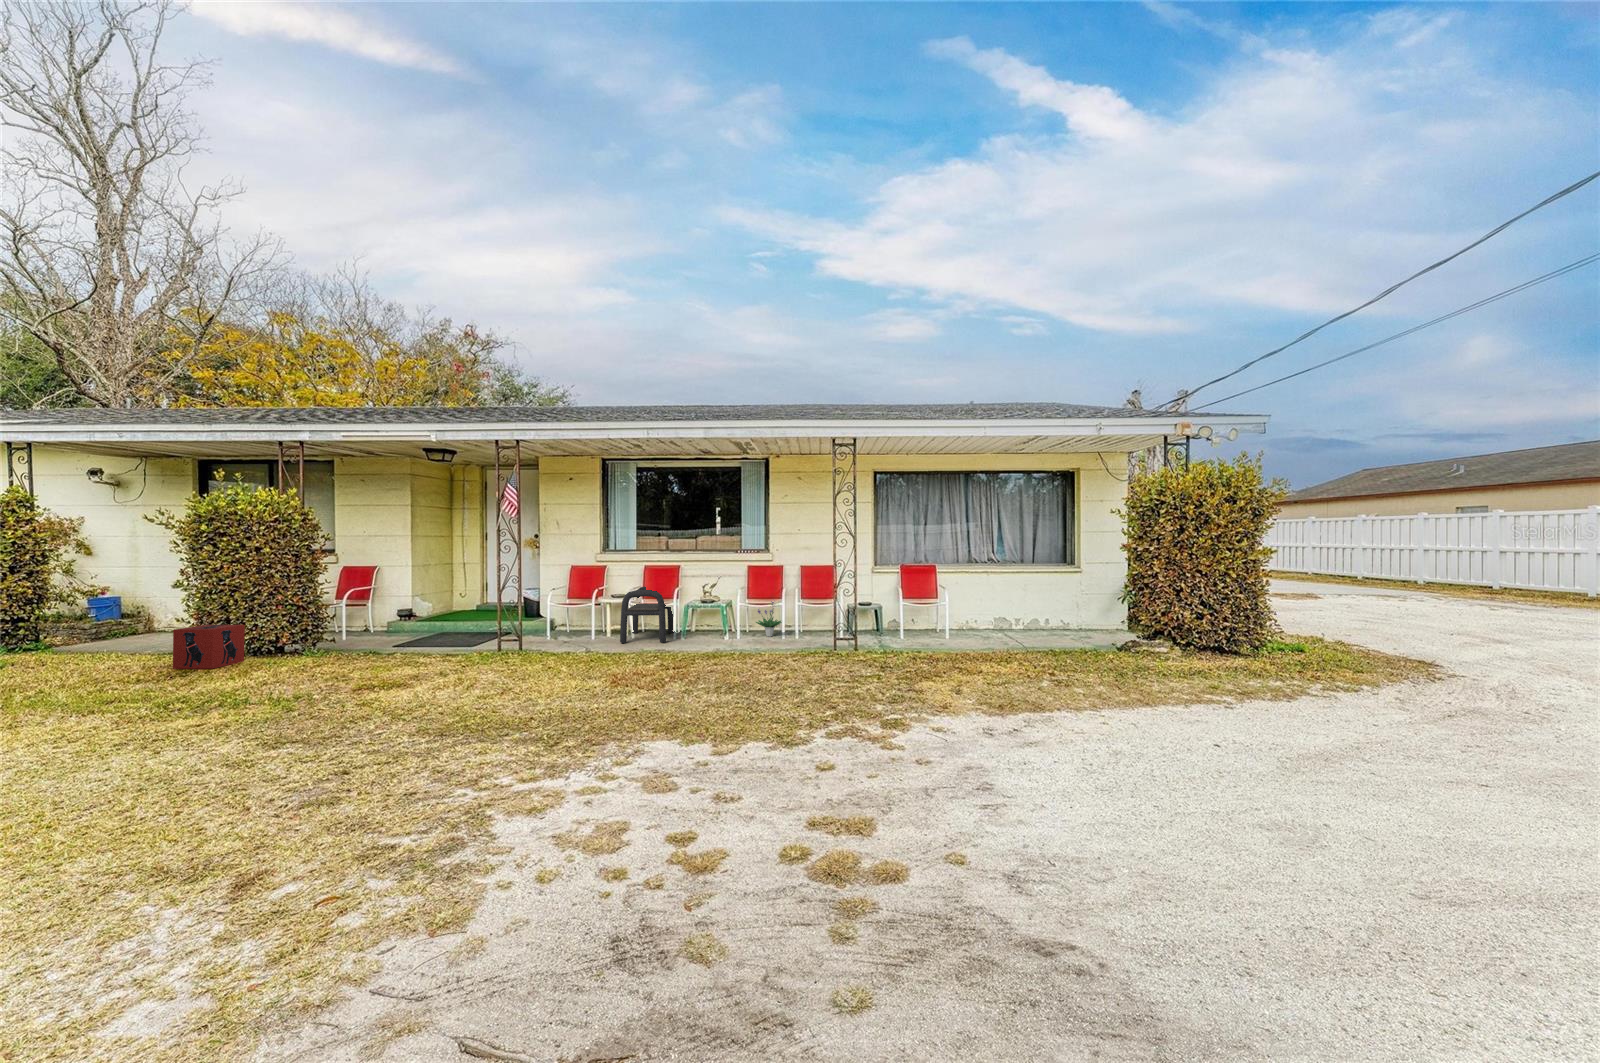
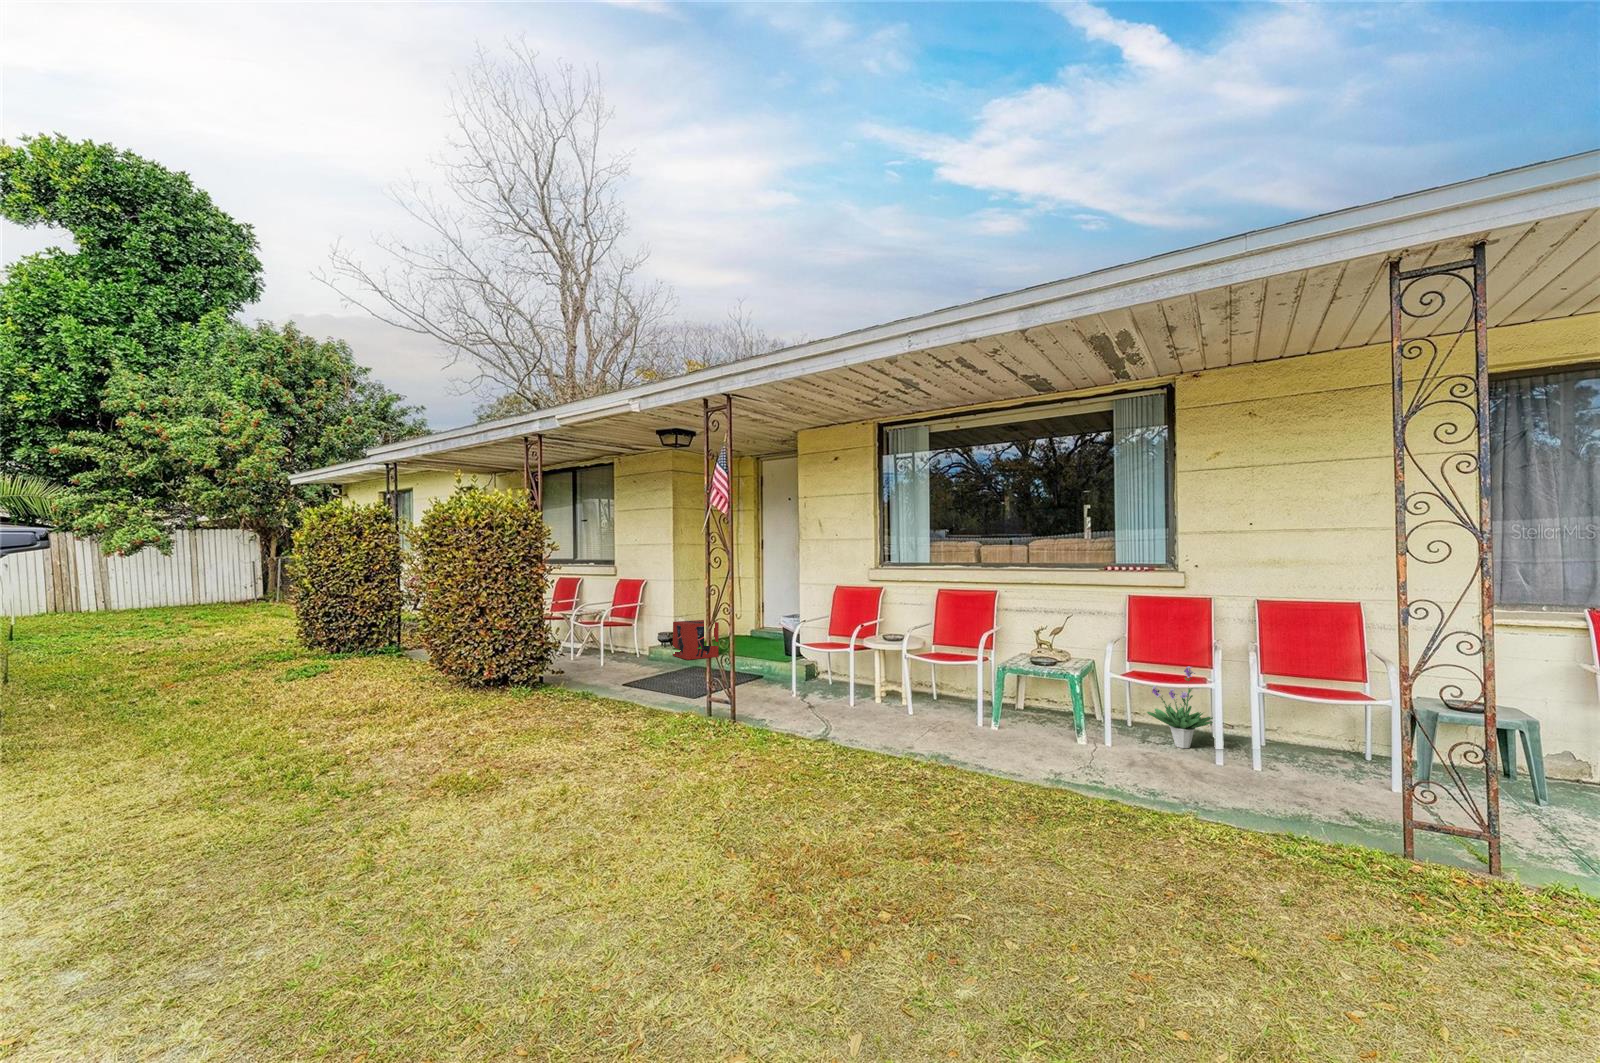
bench: present [620,586,674,643] -> none [880,623,987,733]
storage box: present [173,625,245,669] -> present [673,620,719,660]

